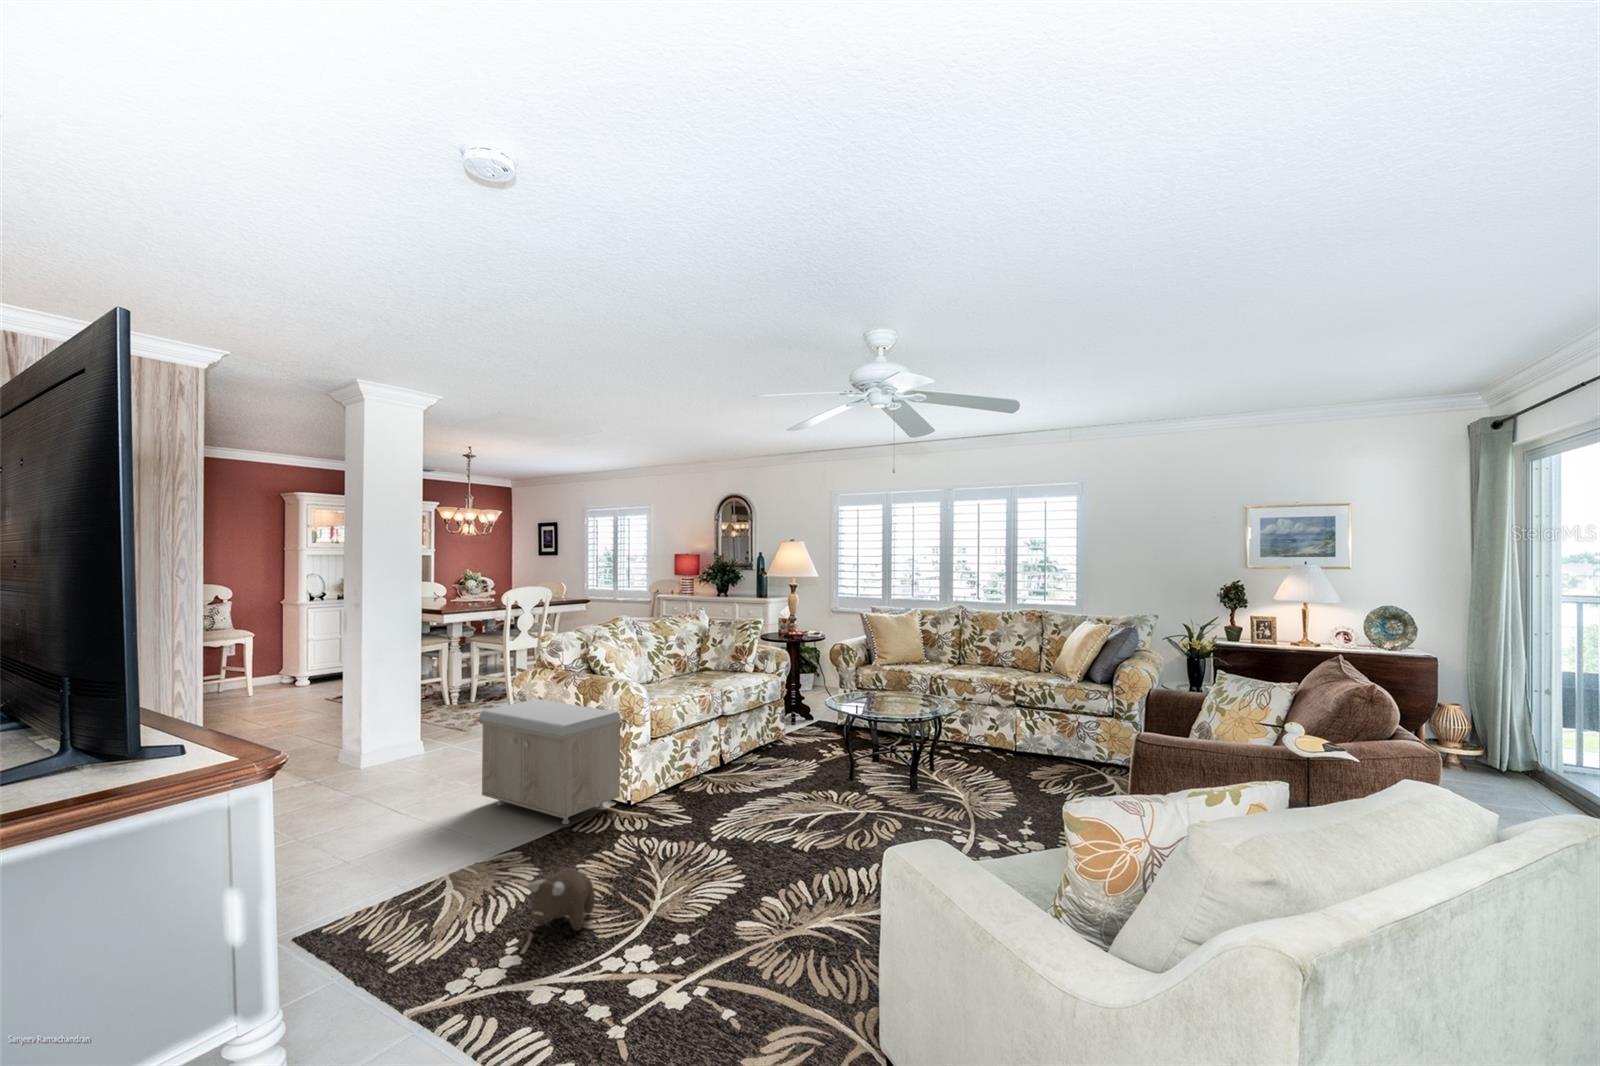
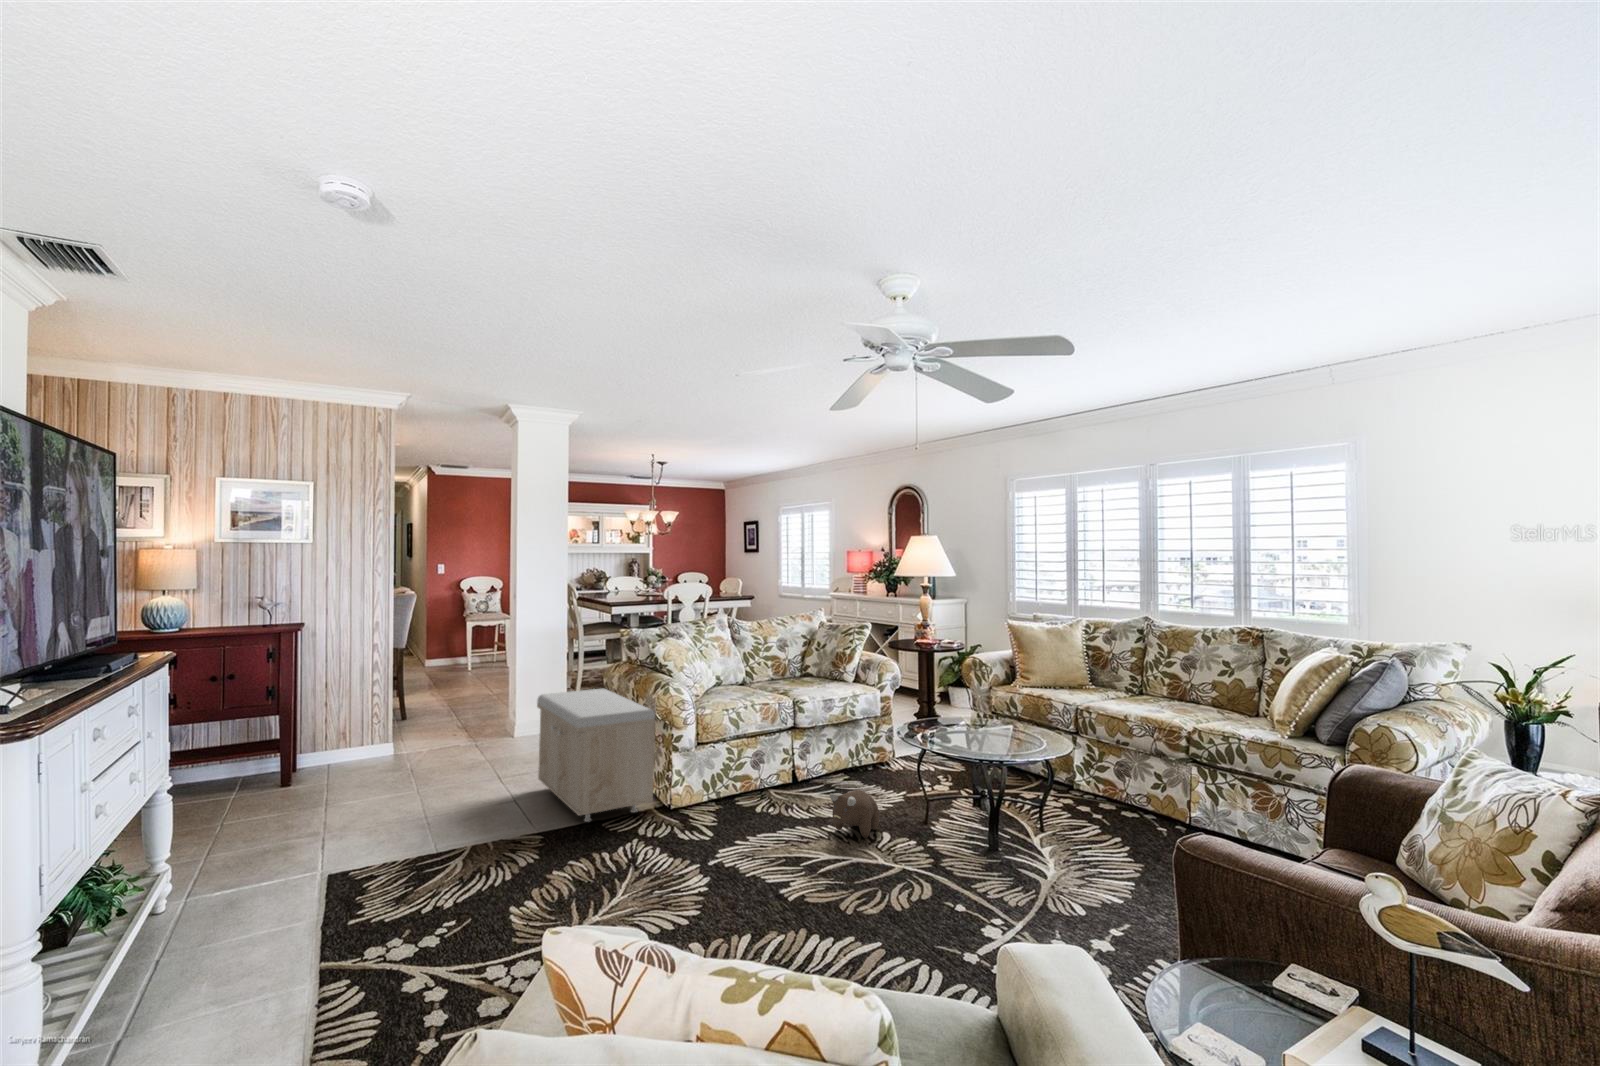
plush toy: present [528,868,595,931] -> present [830,790,879,838]

